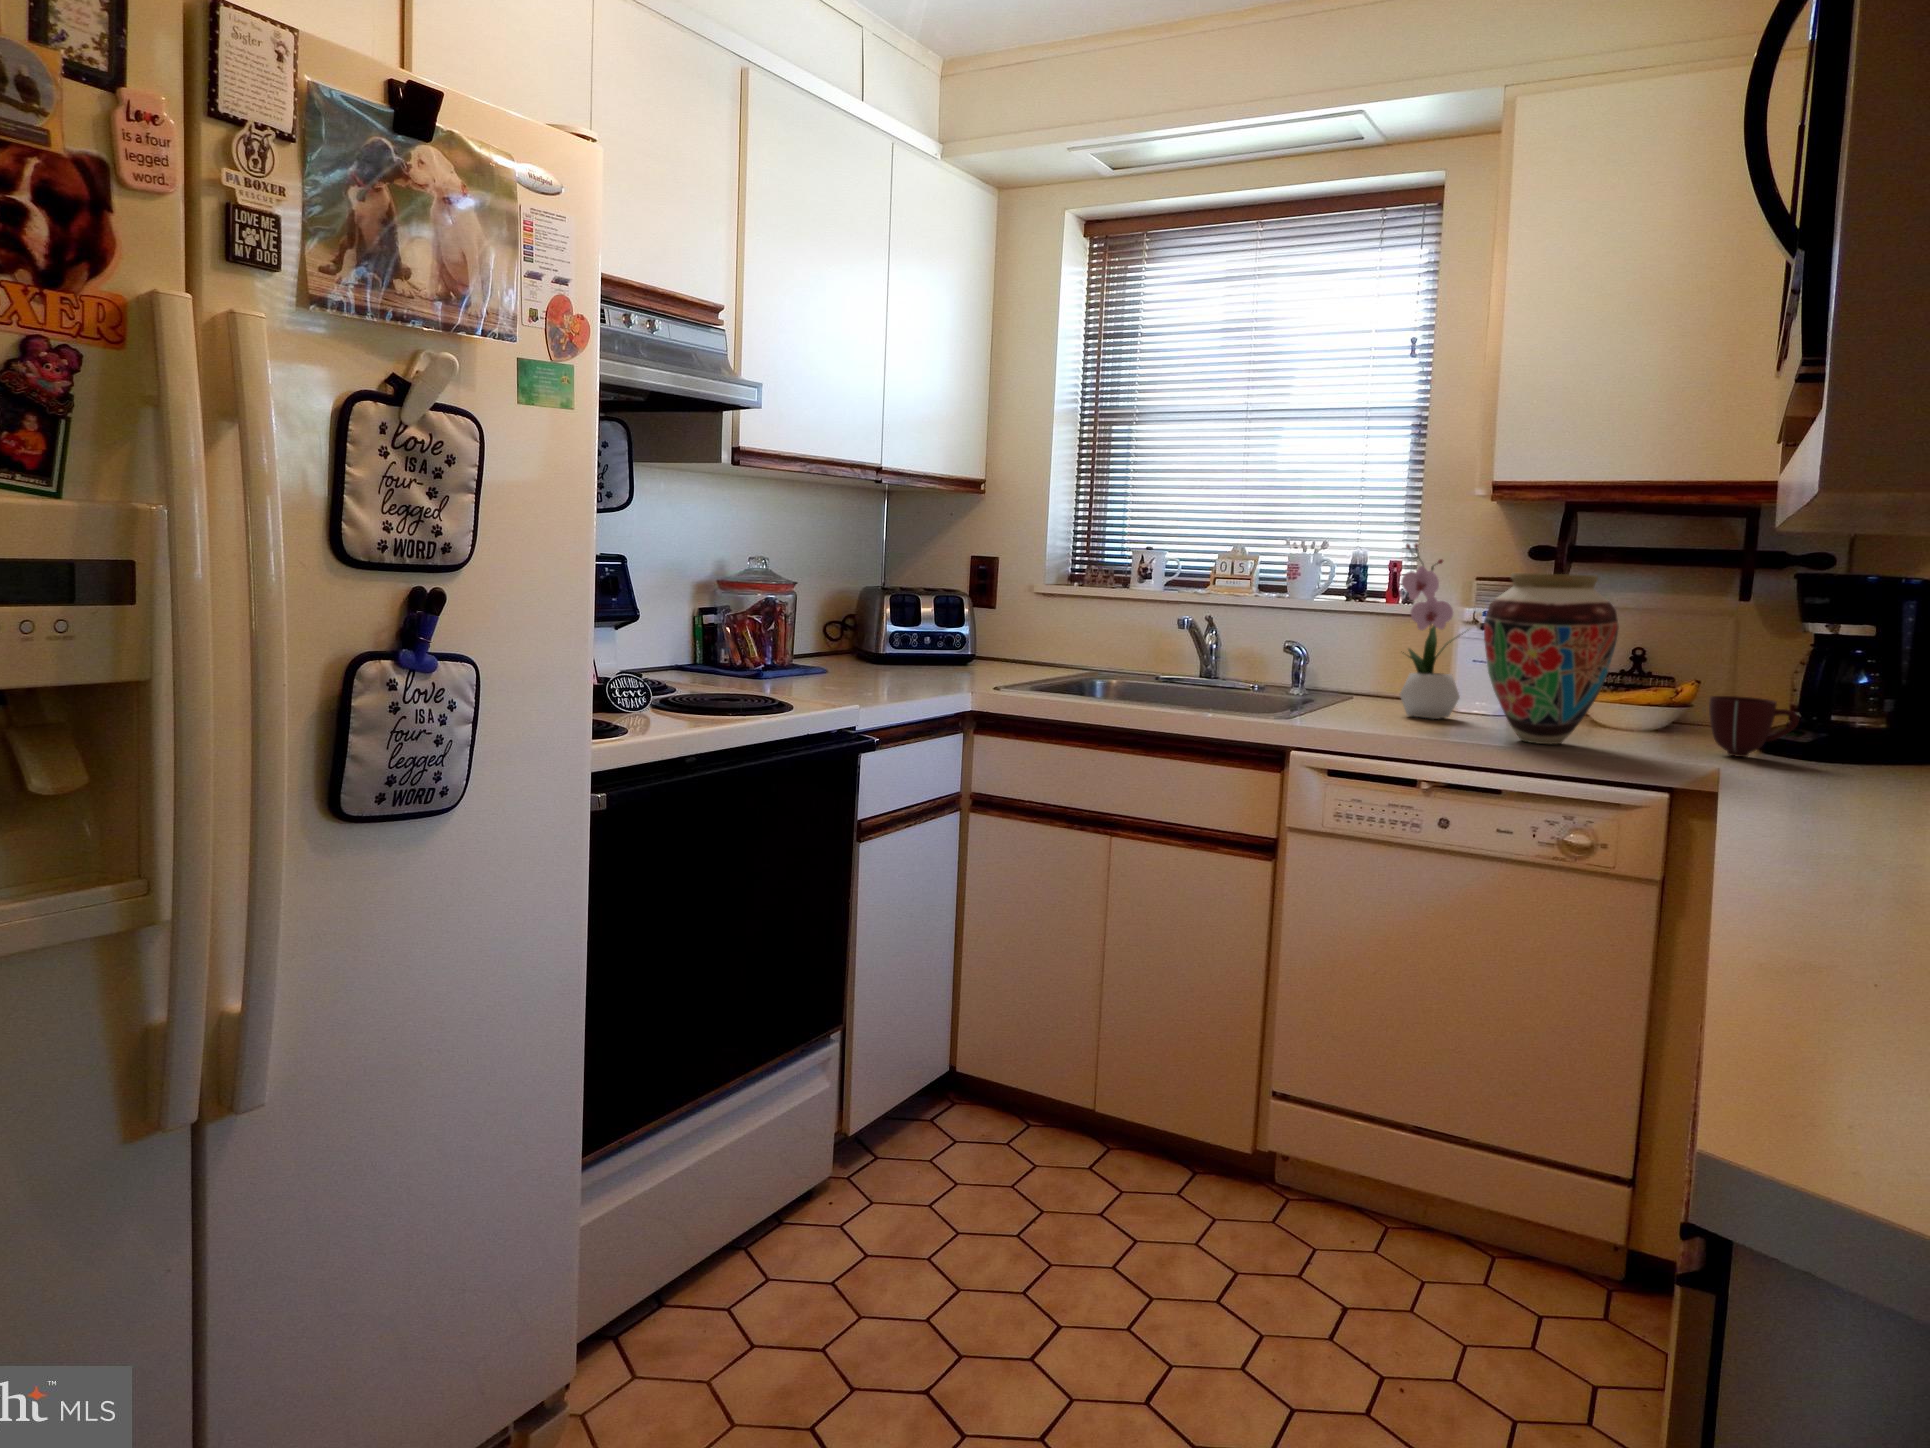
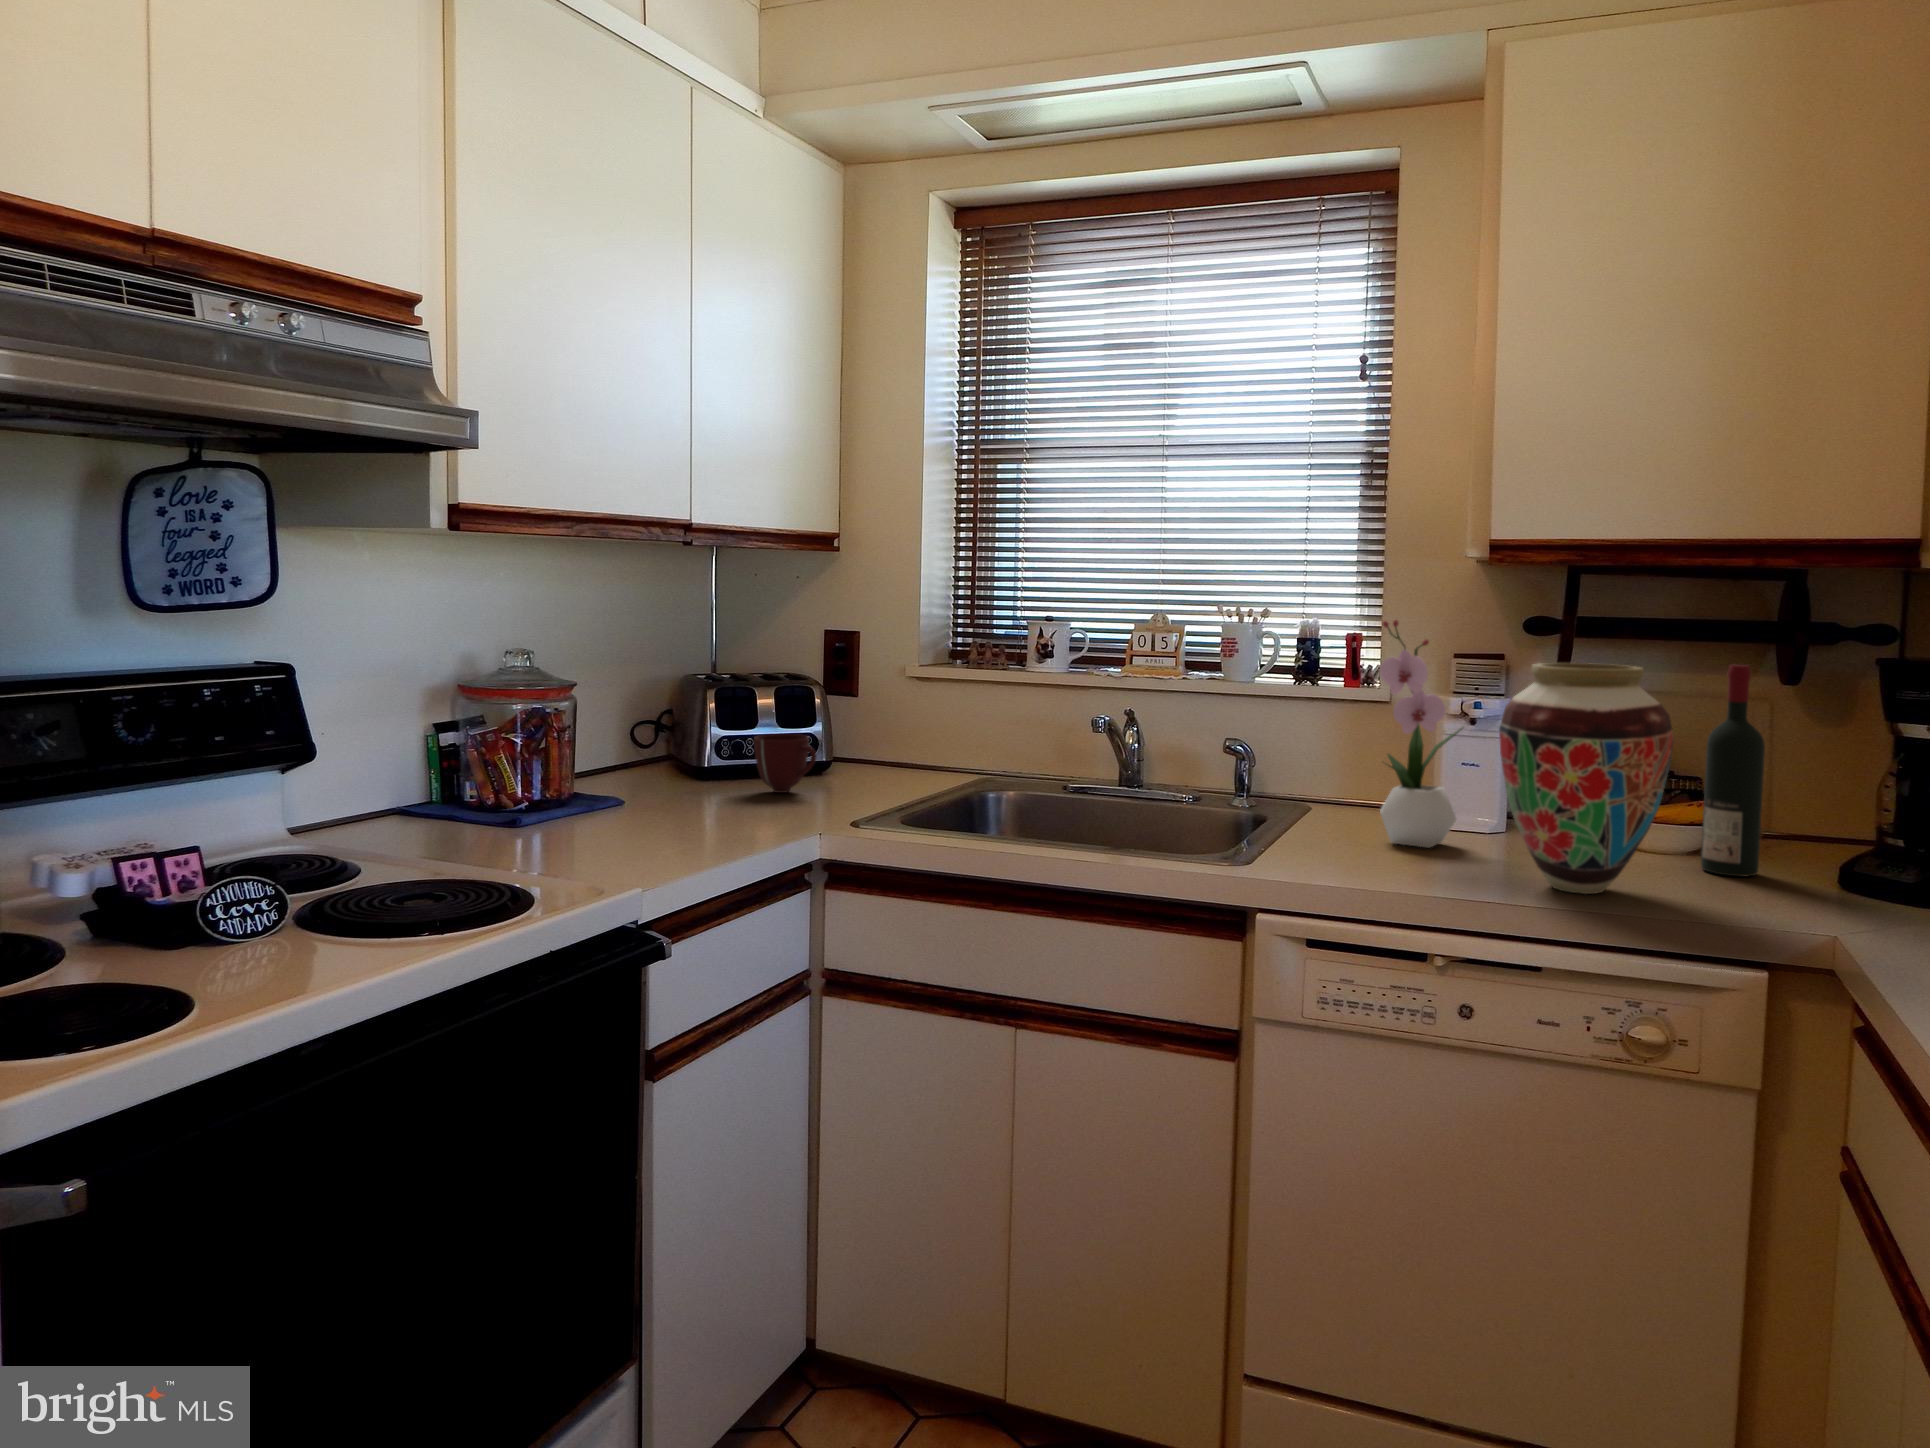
wine bottle: none [1655,580,1709,744] -> present [1701,665,1765,876]
mug: present [1709,696,1798,757] -> present [754,734,816,793]

